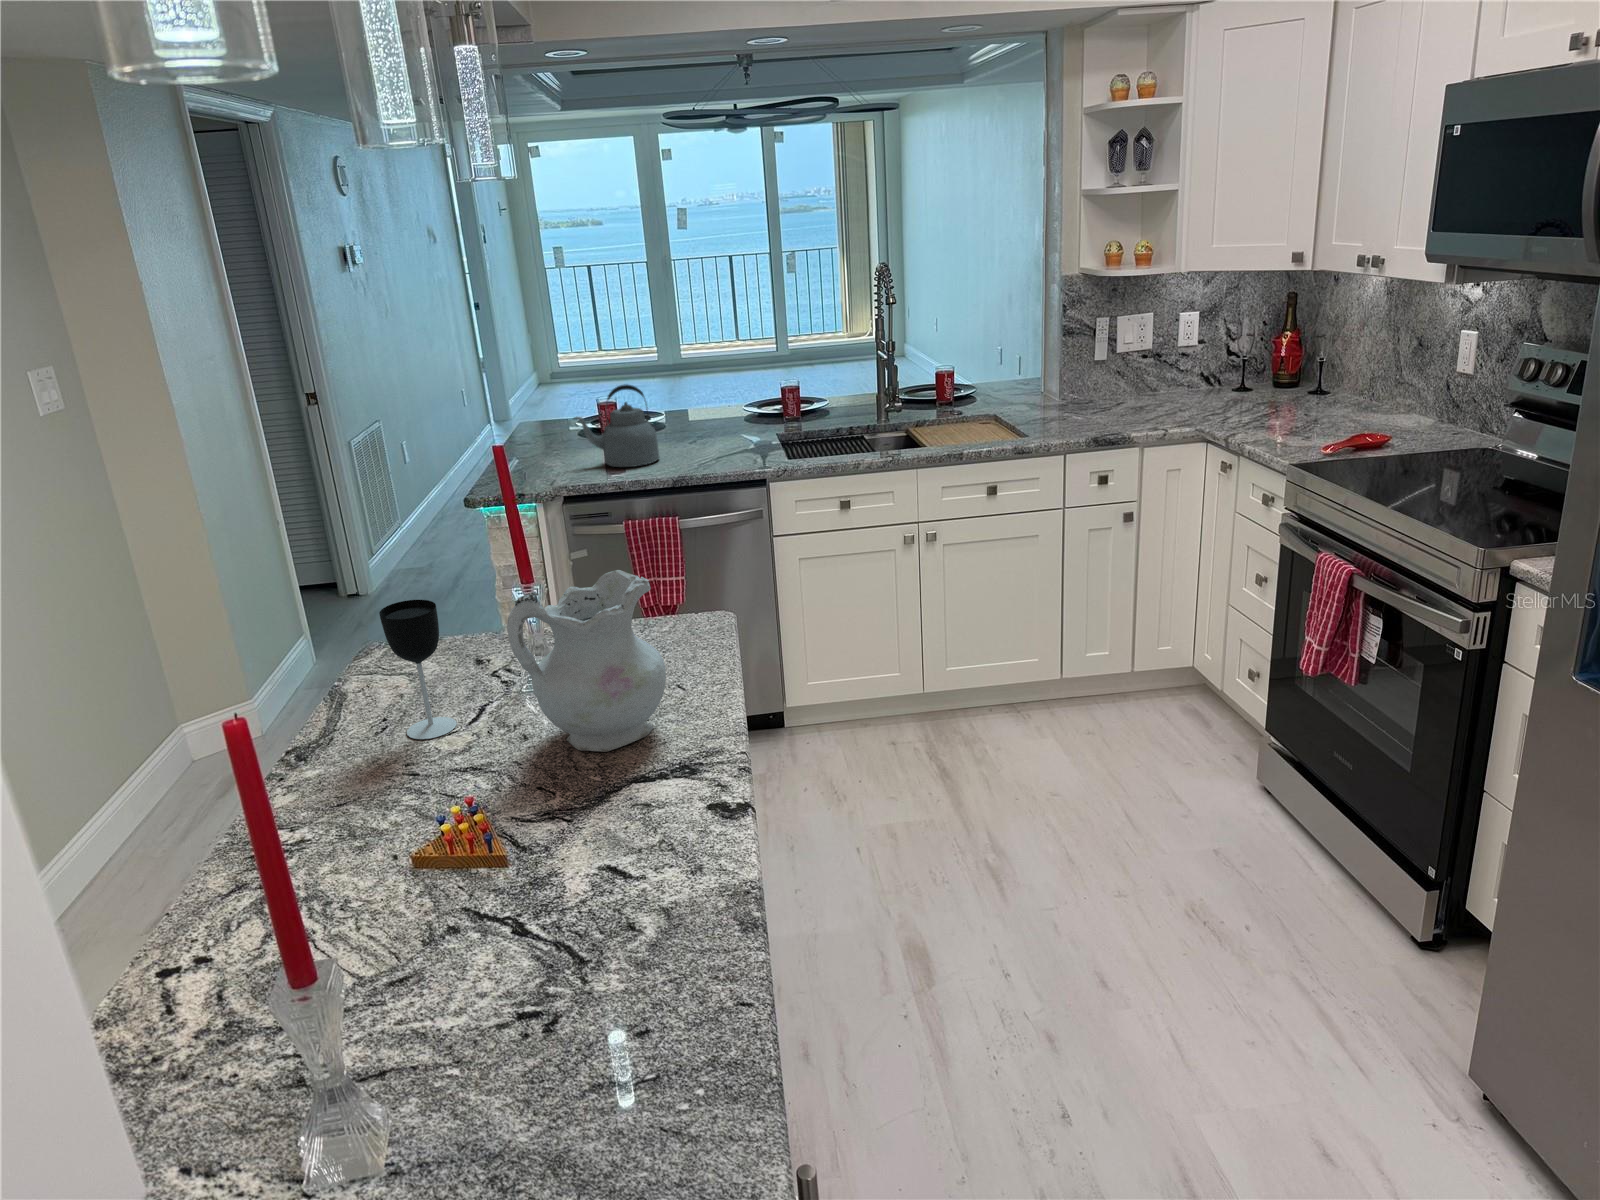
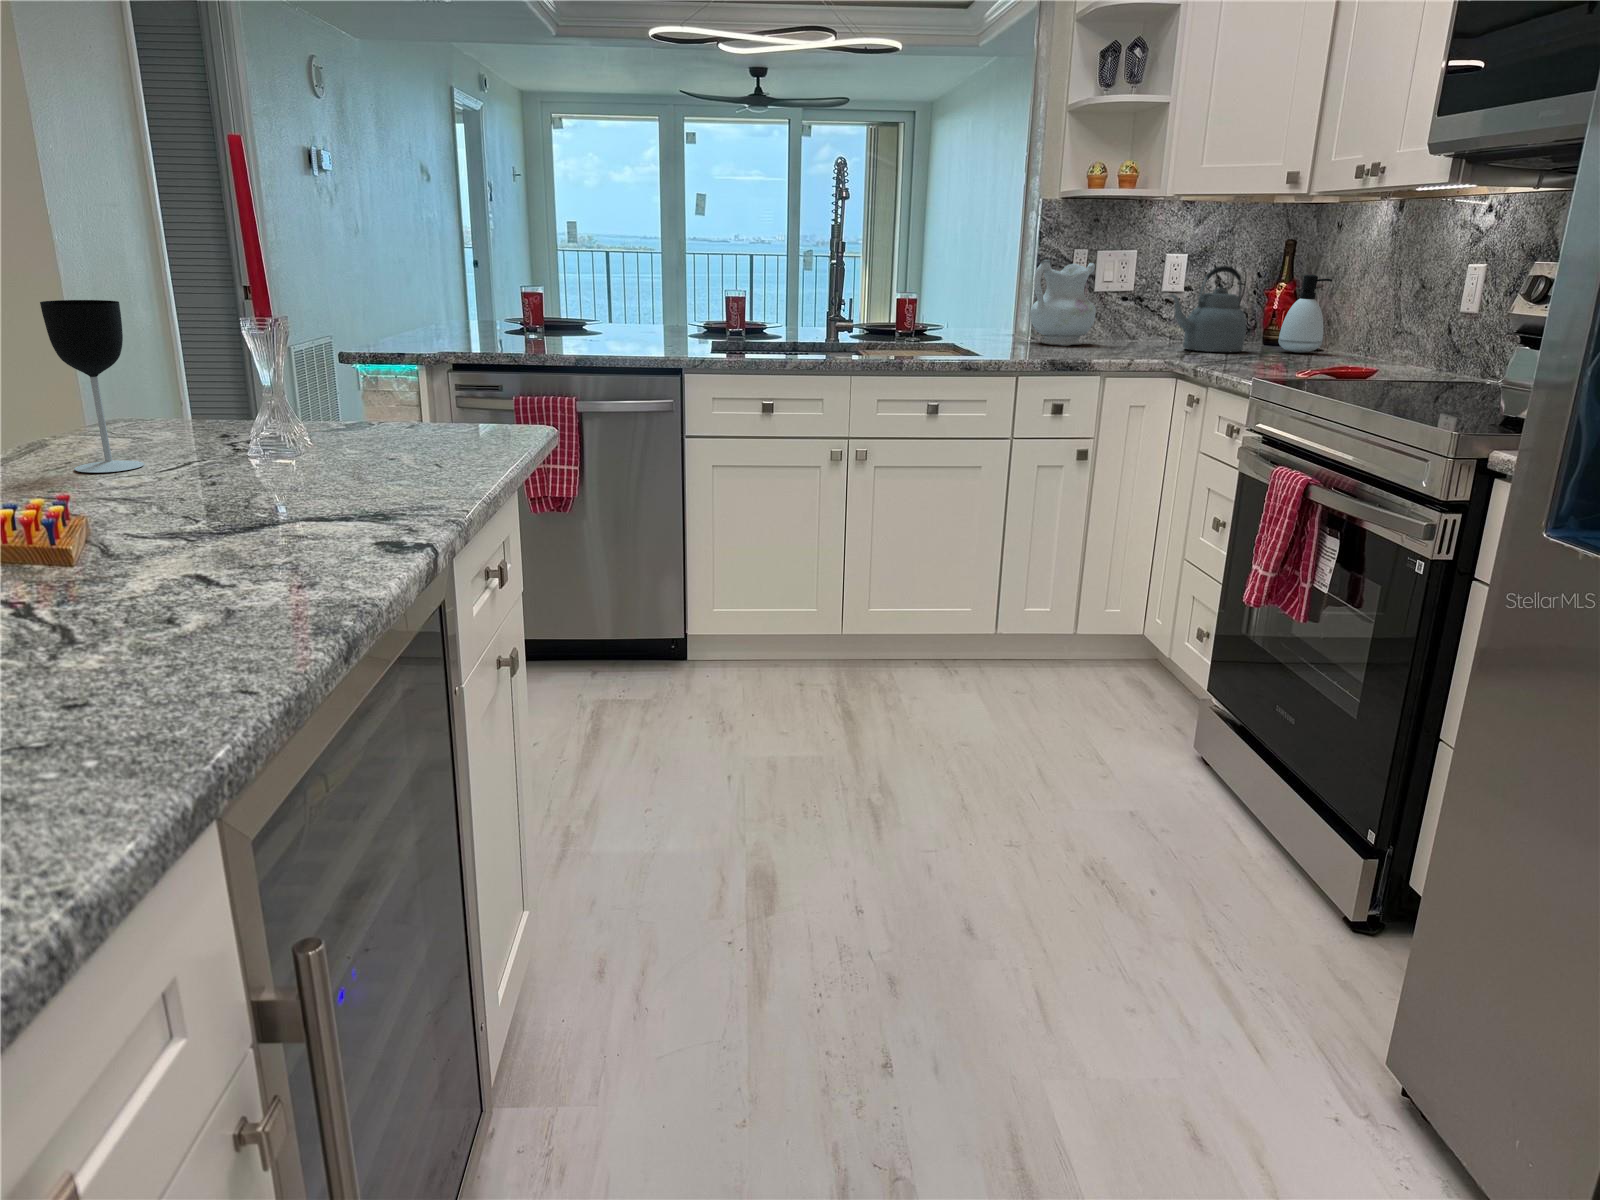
soap dispenser: none [1292,333,1338,402] -> present [1278,275,1332,353]
kettle: present [573,384,659,467] -> present [1168,266,1246,352]
ceramic pitcher: present [507,570,666,752] -> present [1030,260,1096,345]

